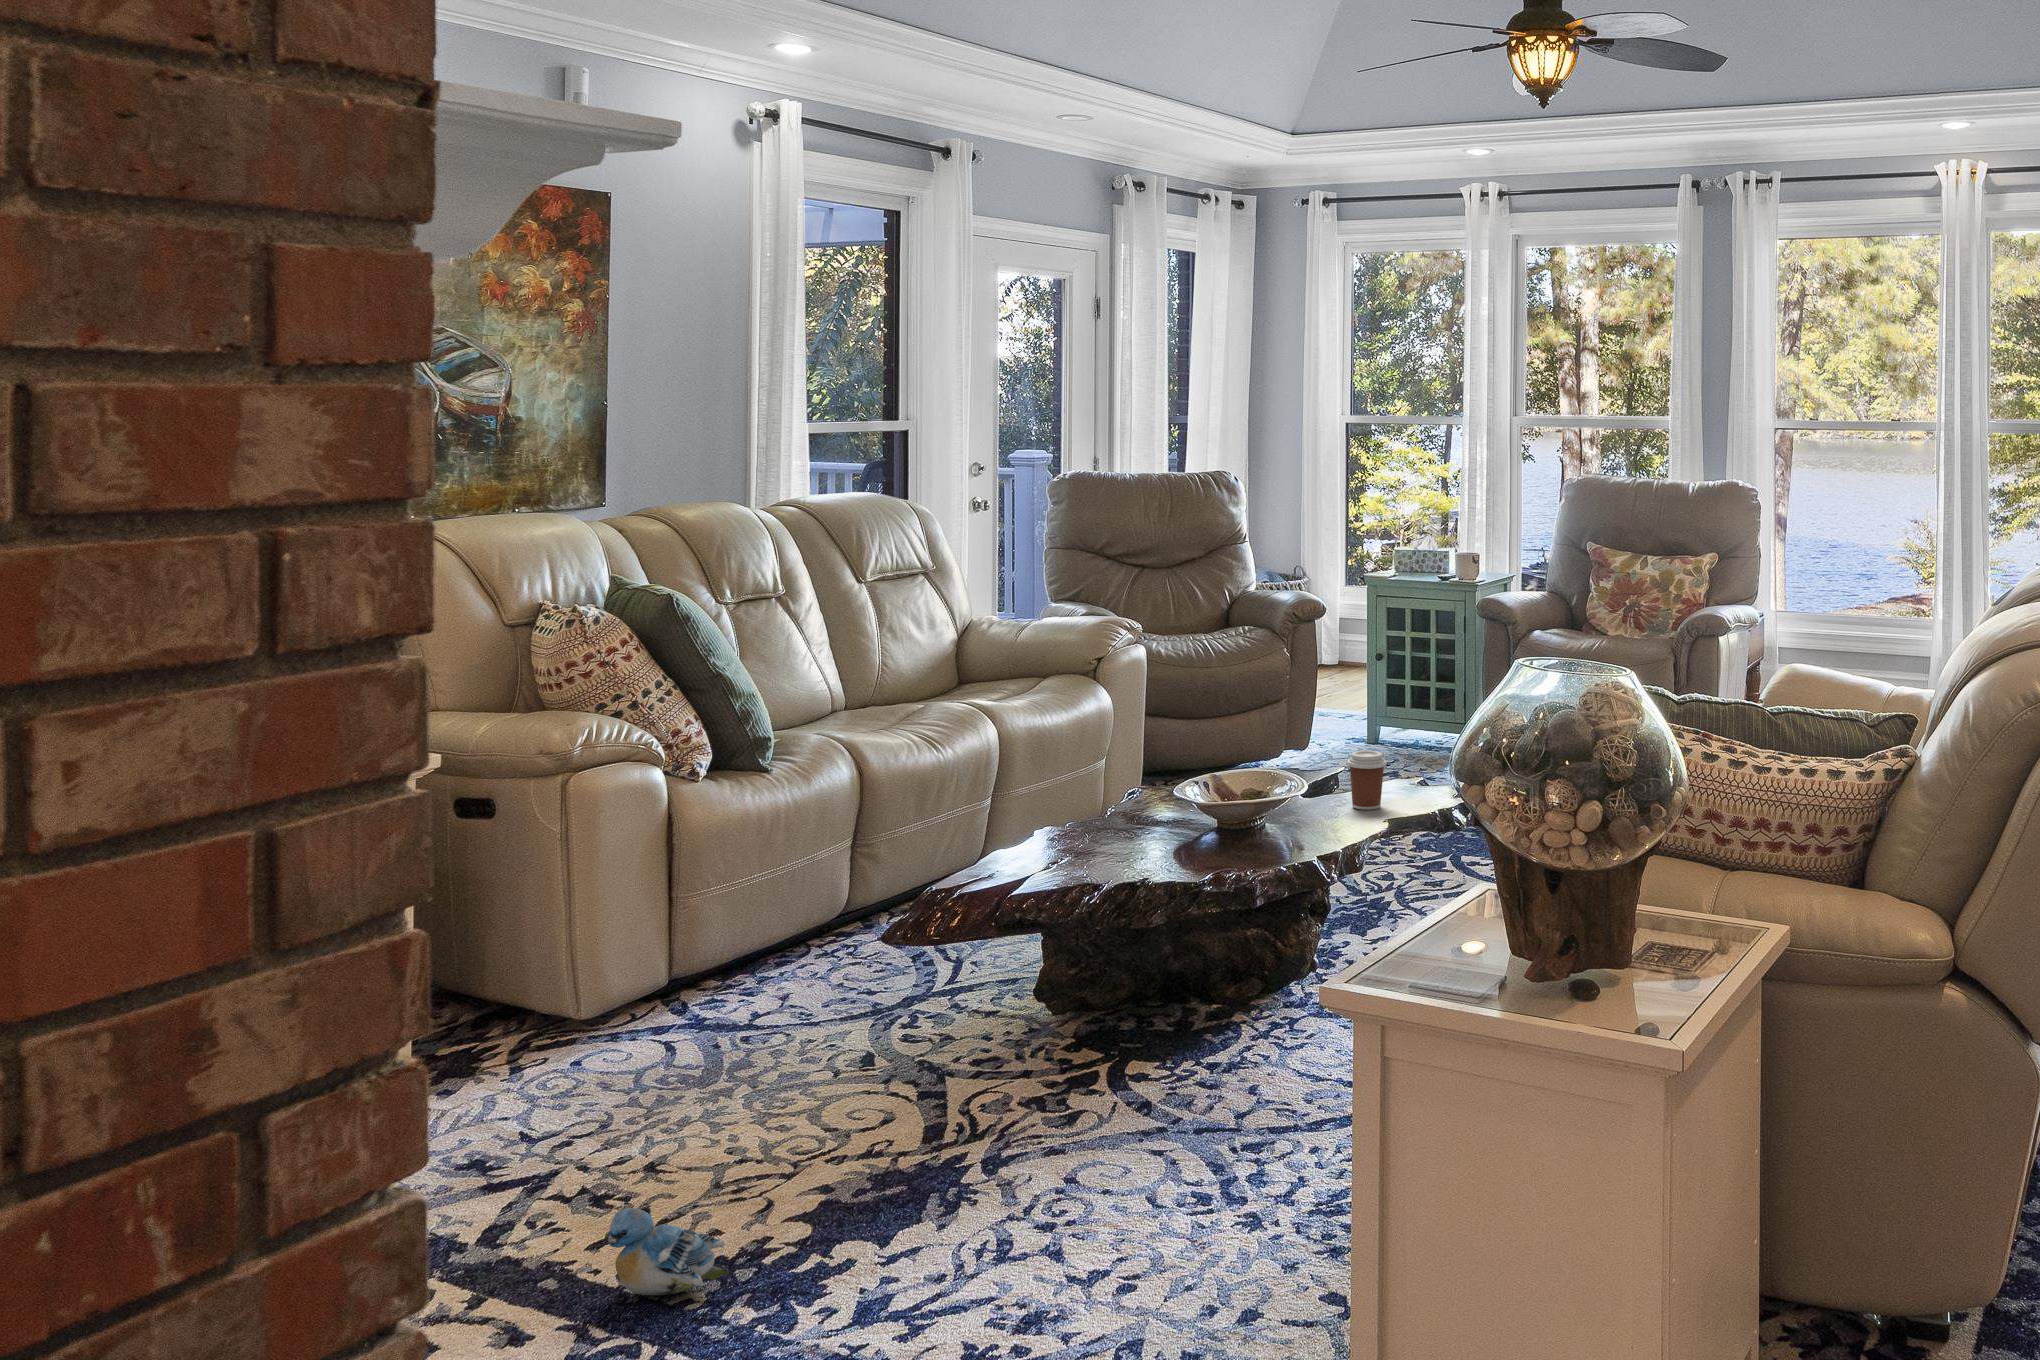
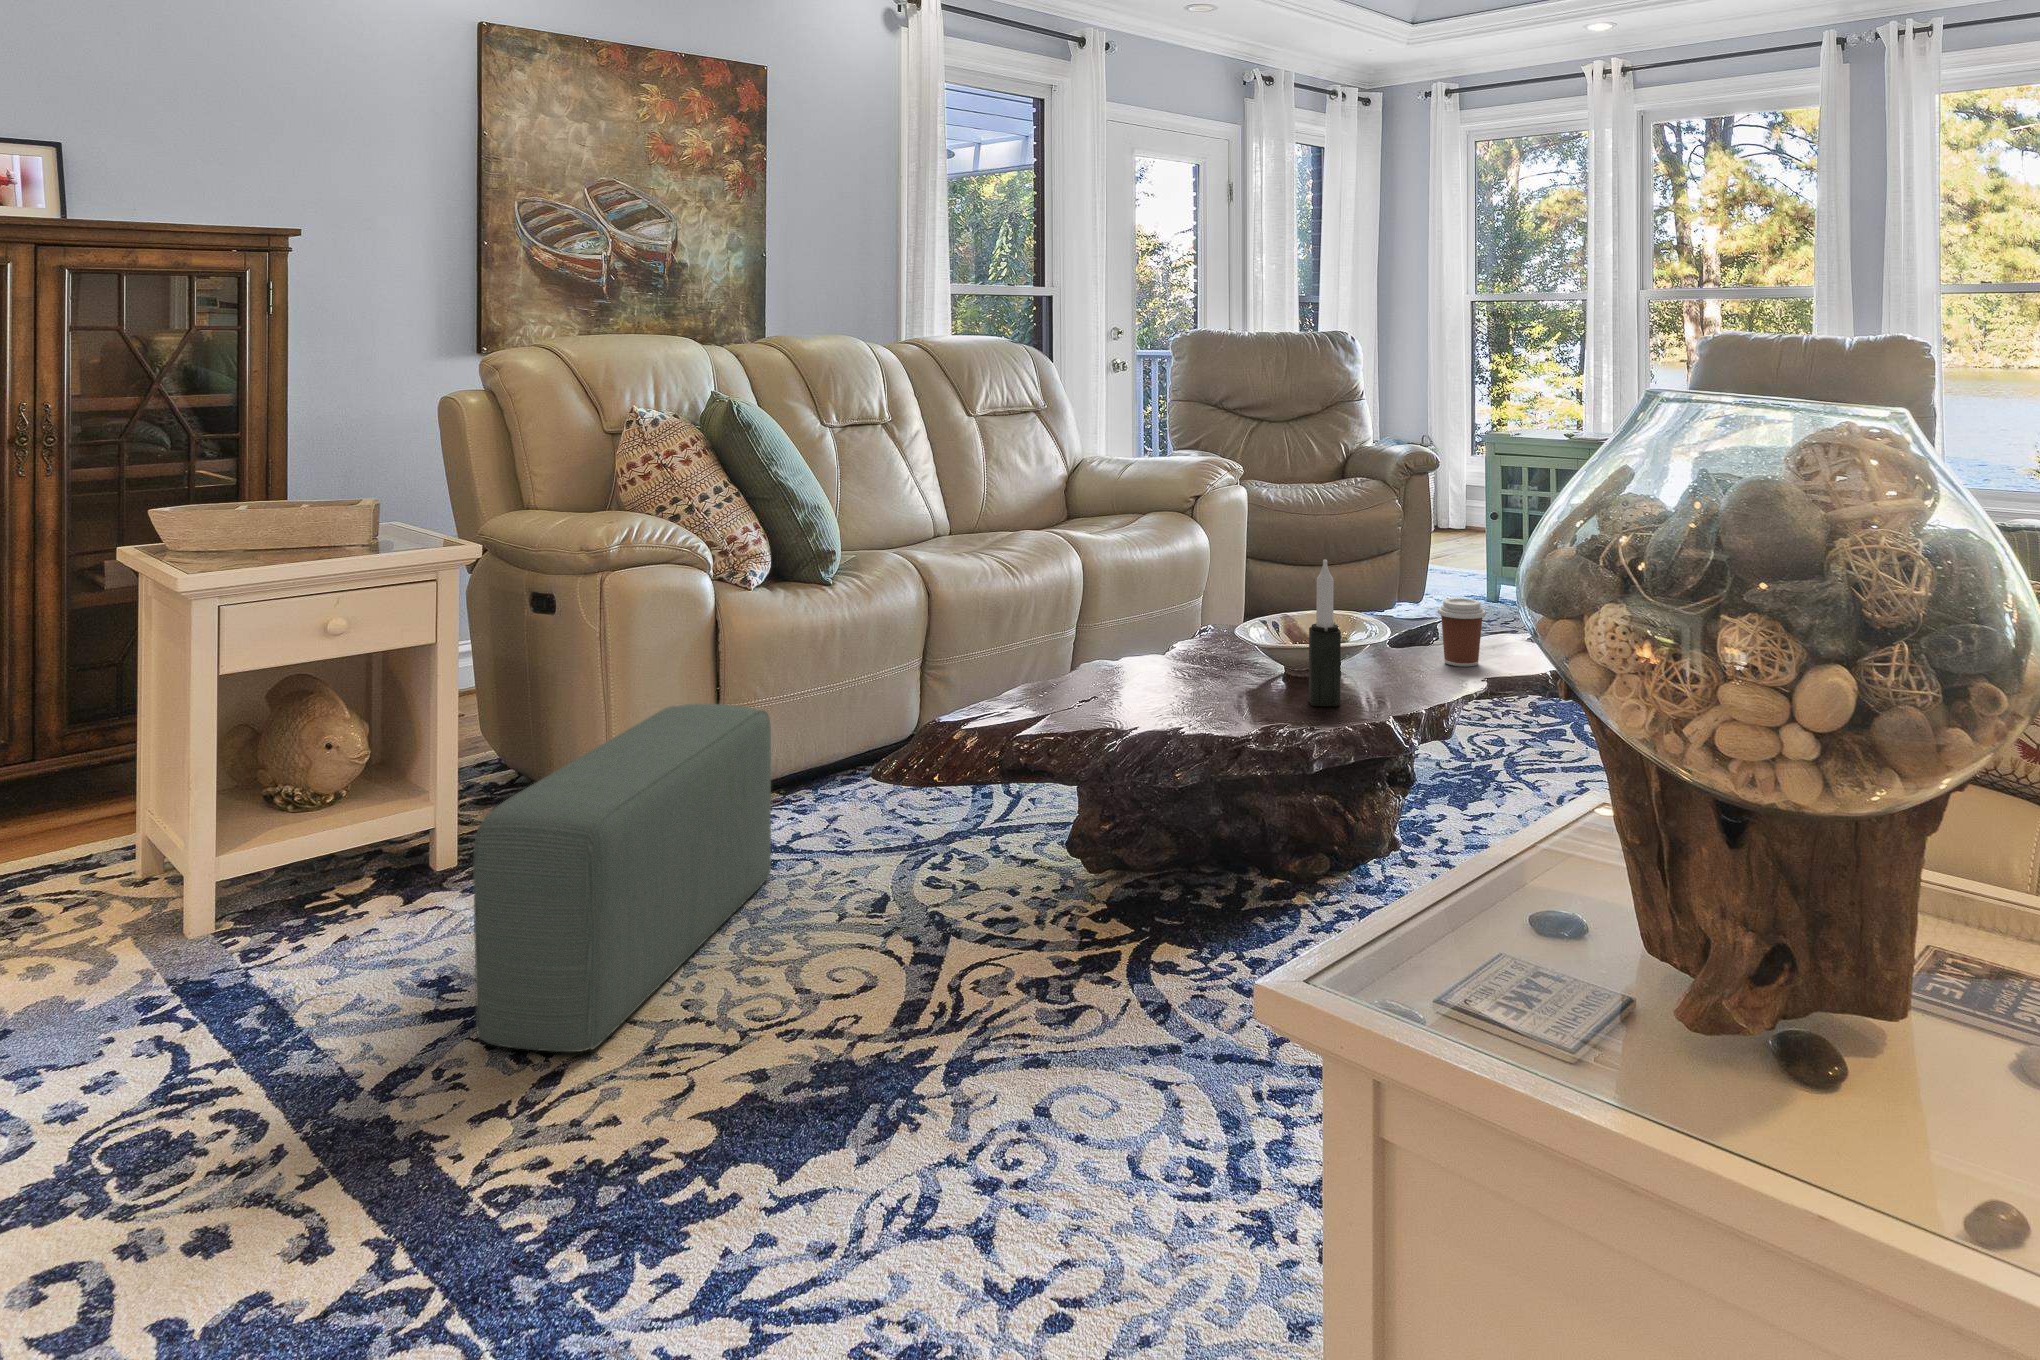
candle: none [1248,726,1275,851] -> present [1309,559,1341,707]
pouf: none [556,890,756,1196] -> present [473,704,771,1052]
plush toy: present [605,1208,728,1295] -> none [440,1098,586,1218]

